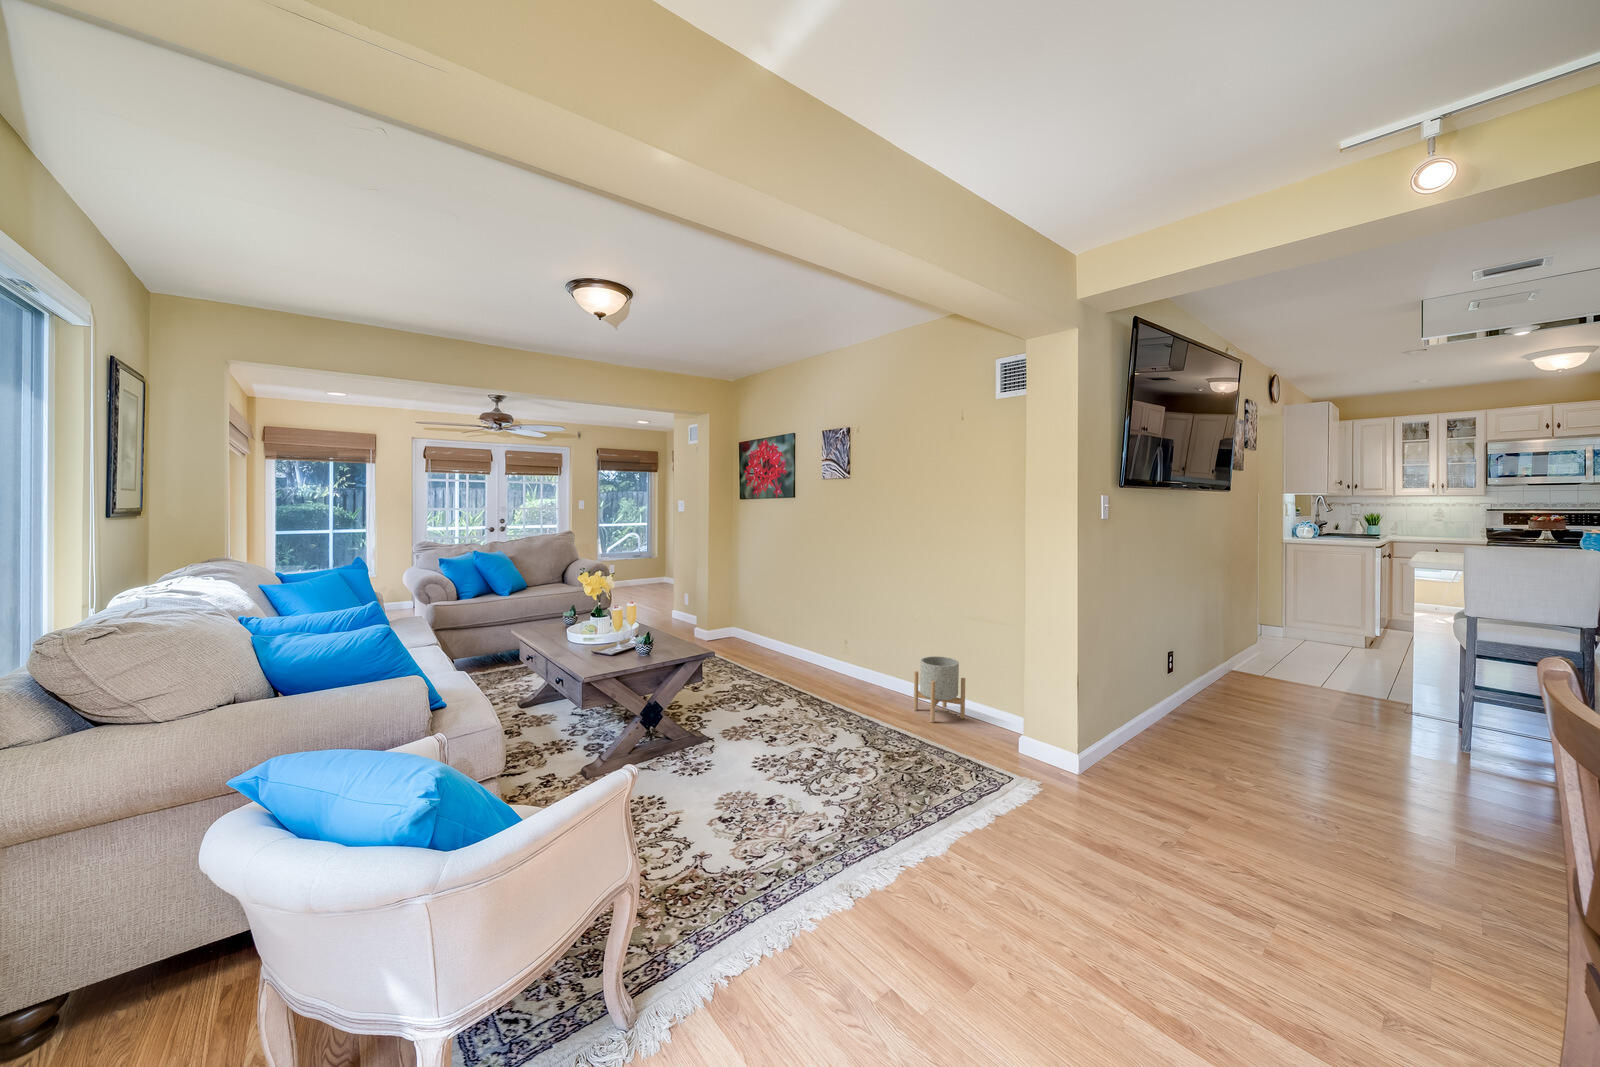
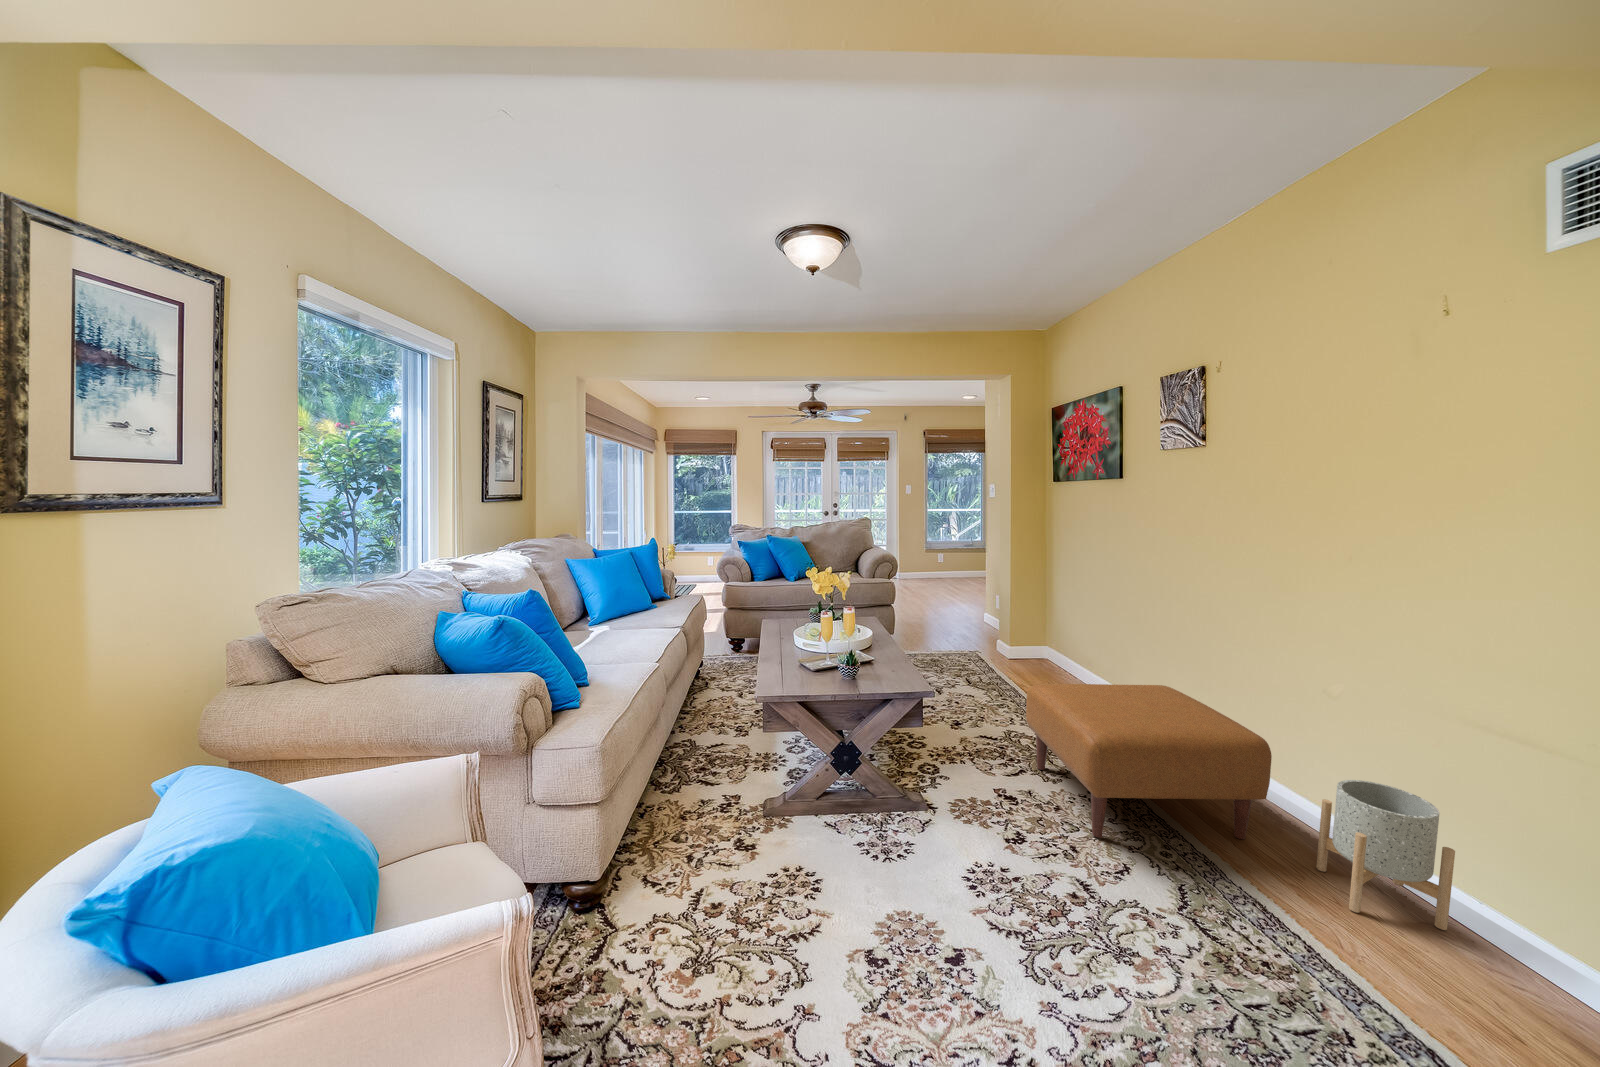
ottoman: none [753,630,891,726] -> present [1026,684,1272,839]

